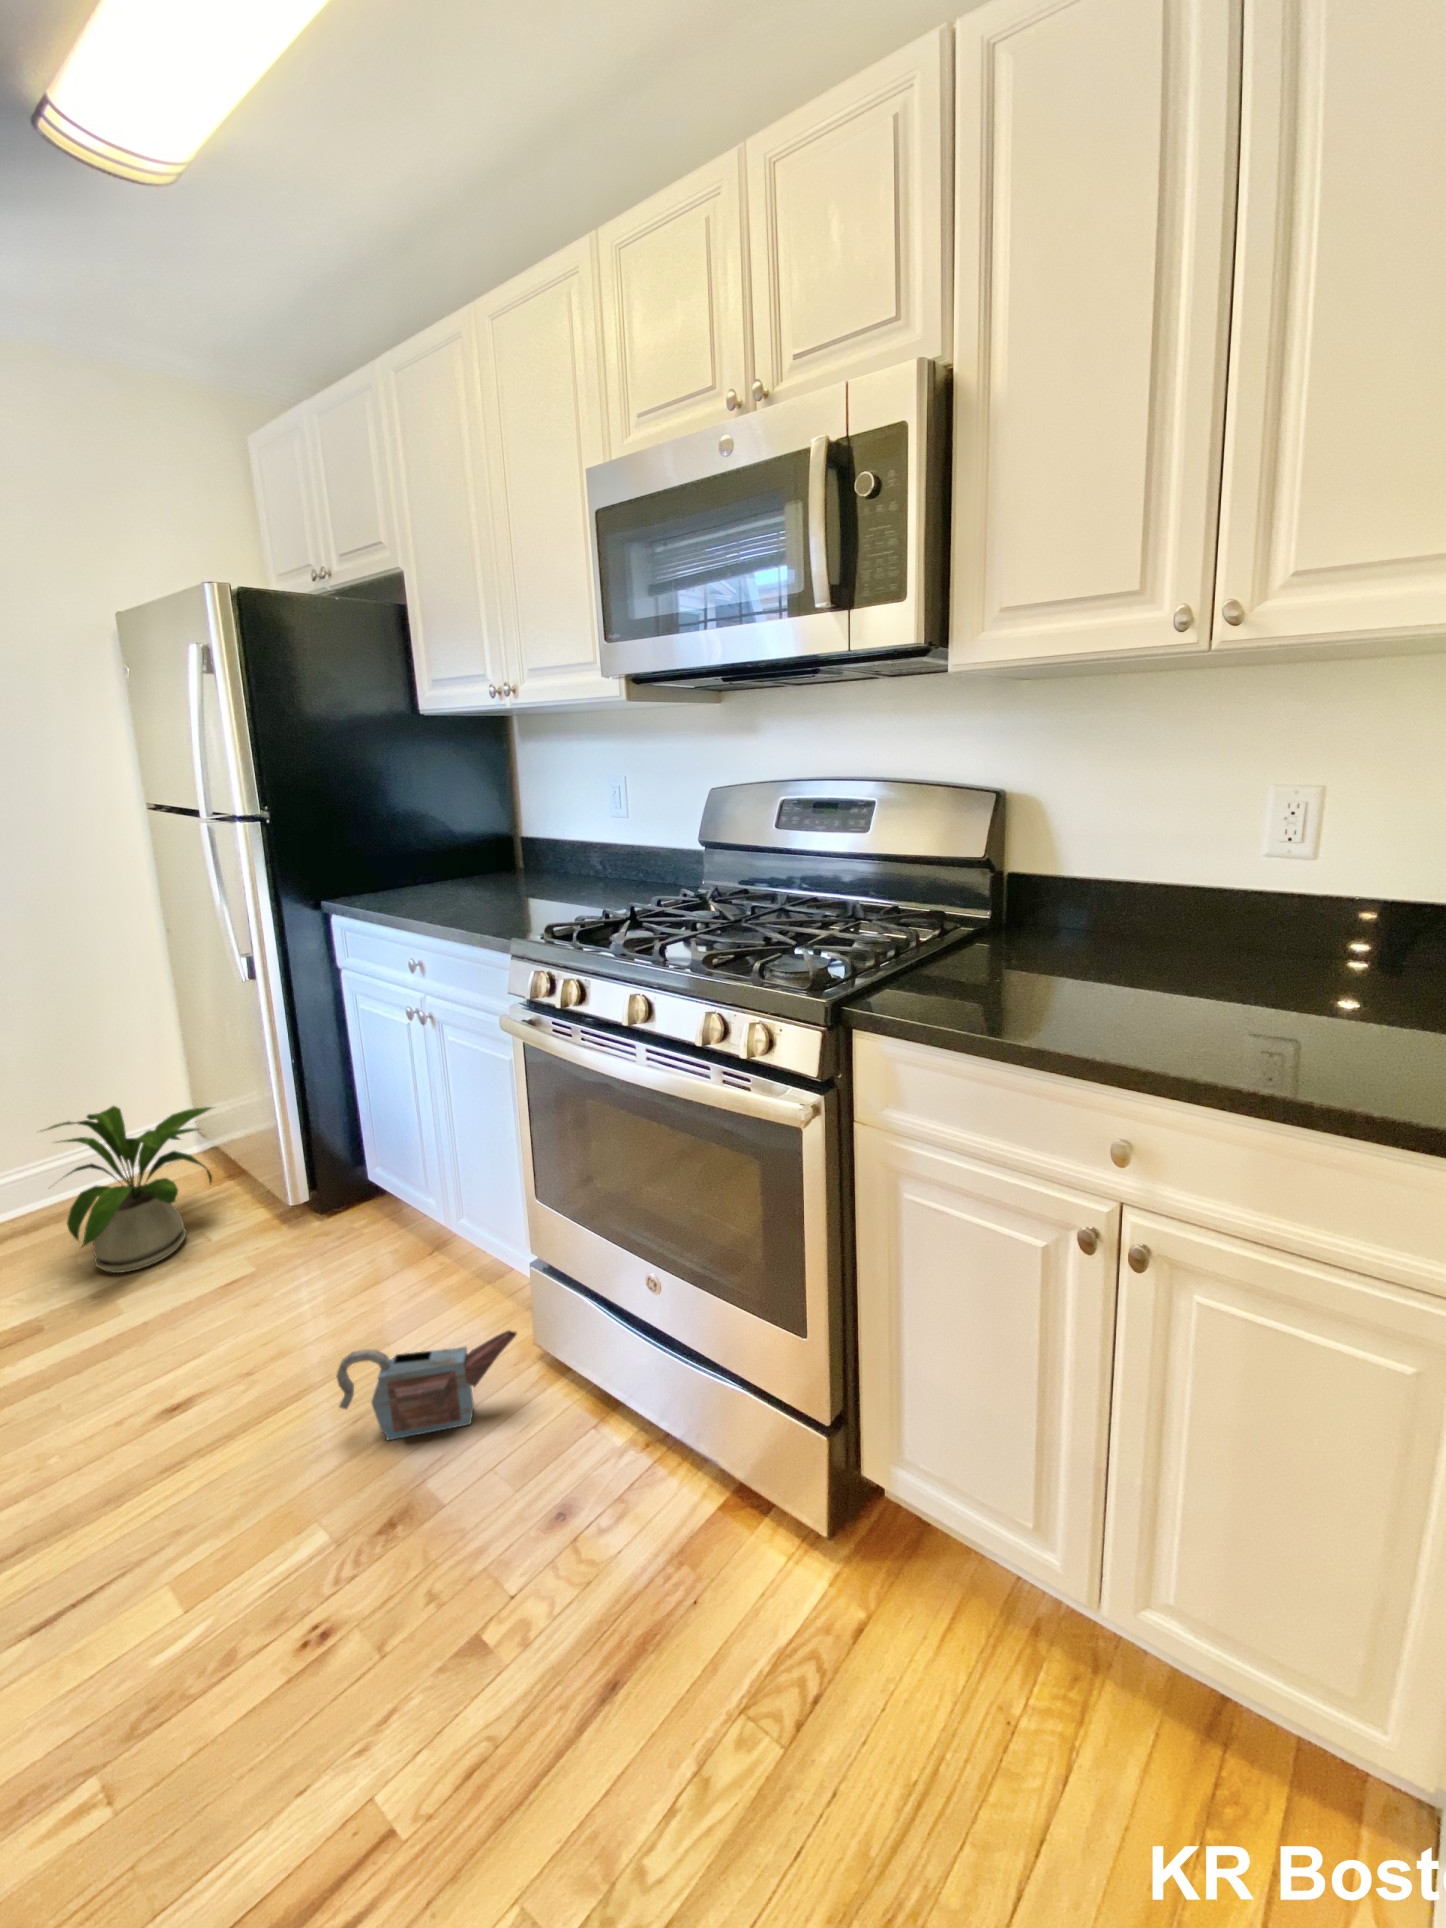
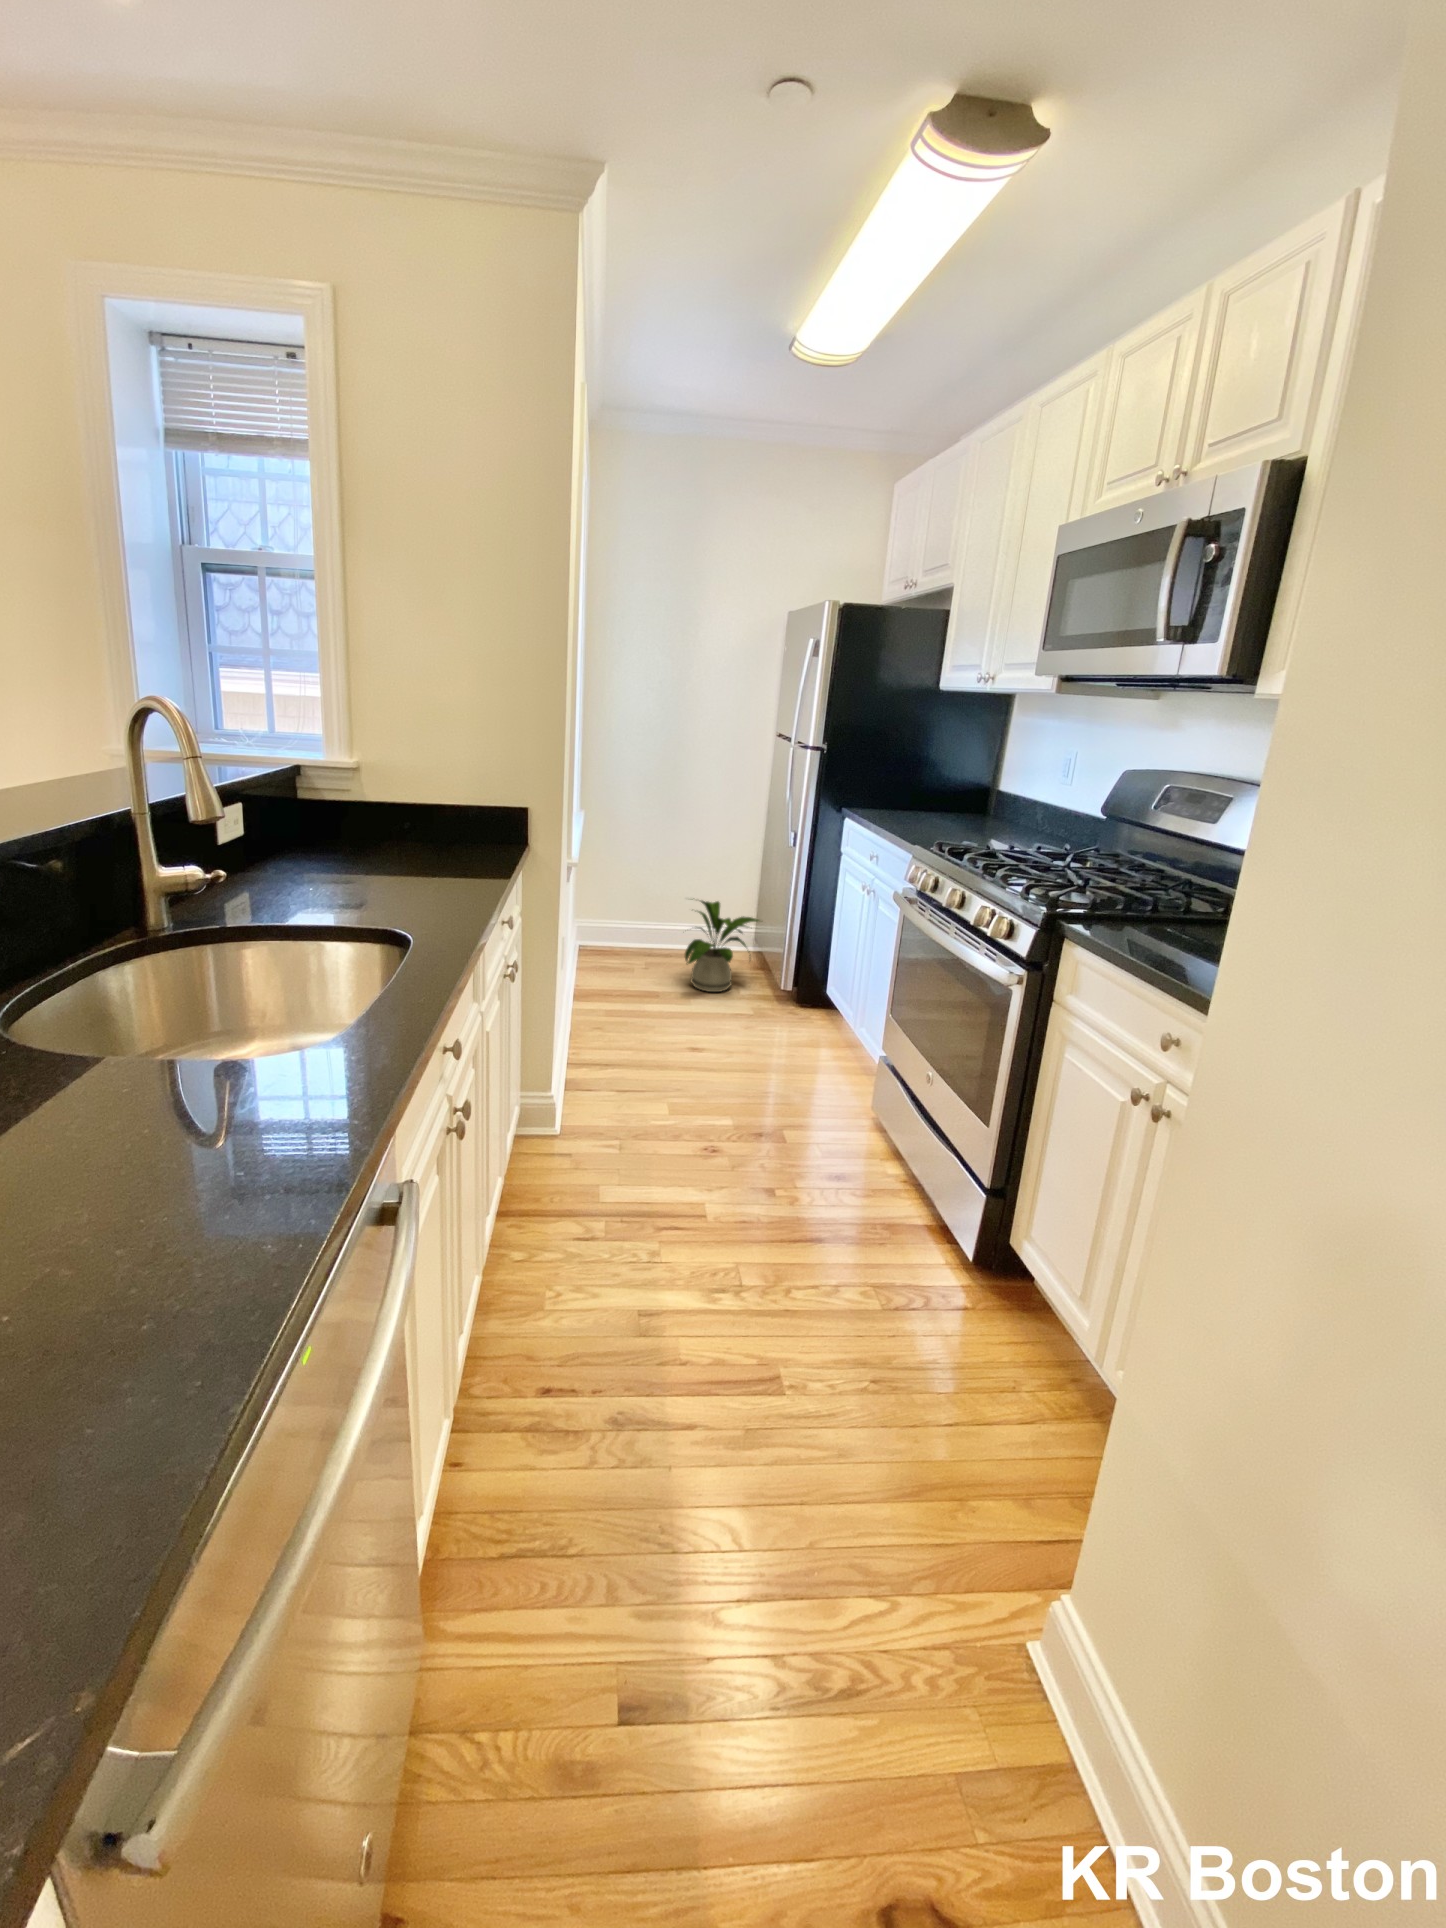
watering can: present [337,1331,516,1440] -> none [761,1051,856,1123]

